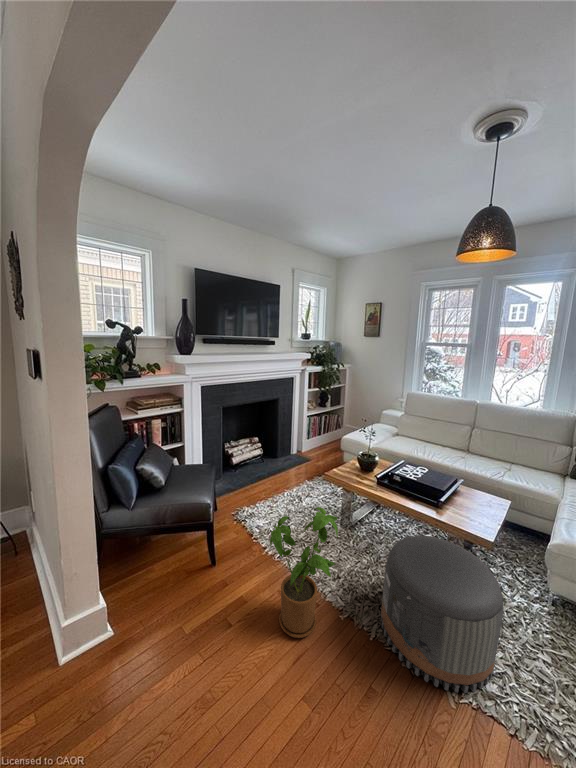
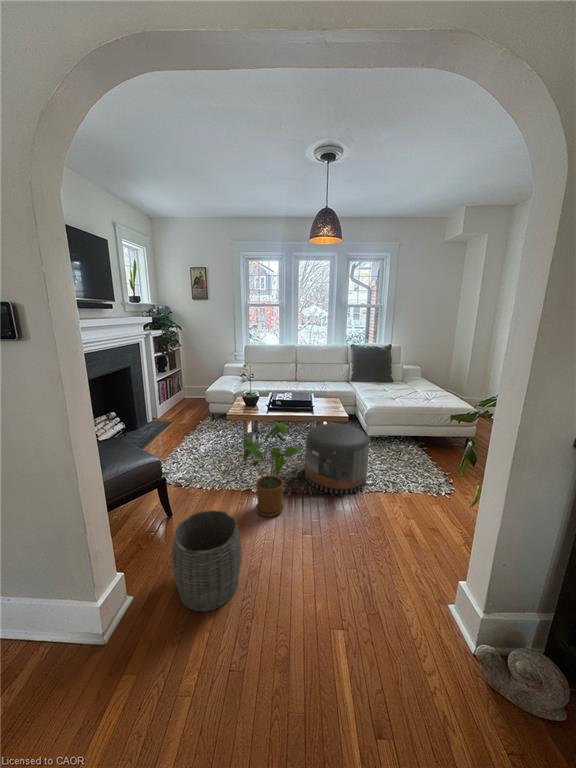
woven basket: none [115,581,198,715] -> present [172,510,241,612]

